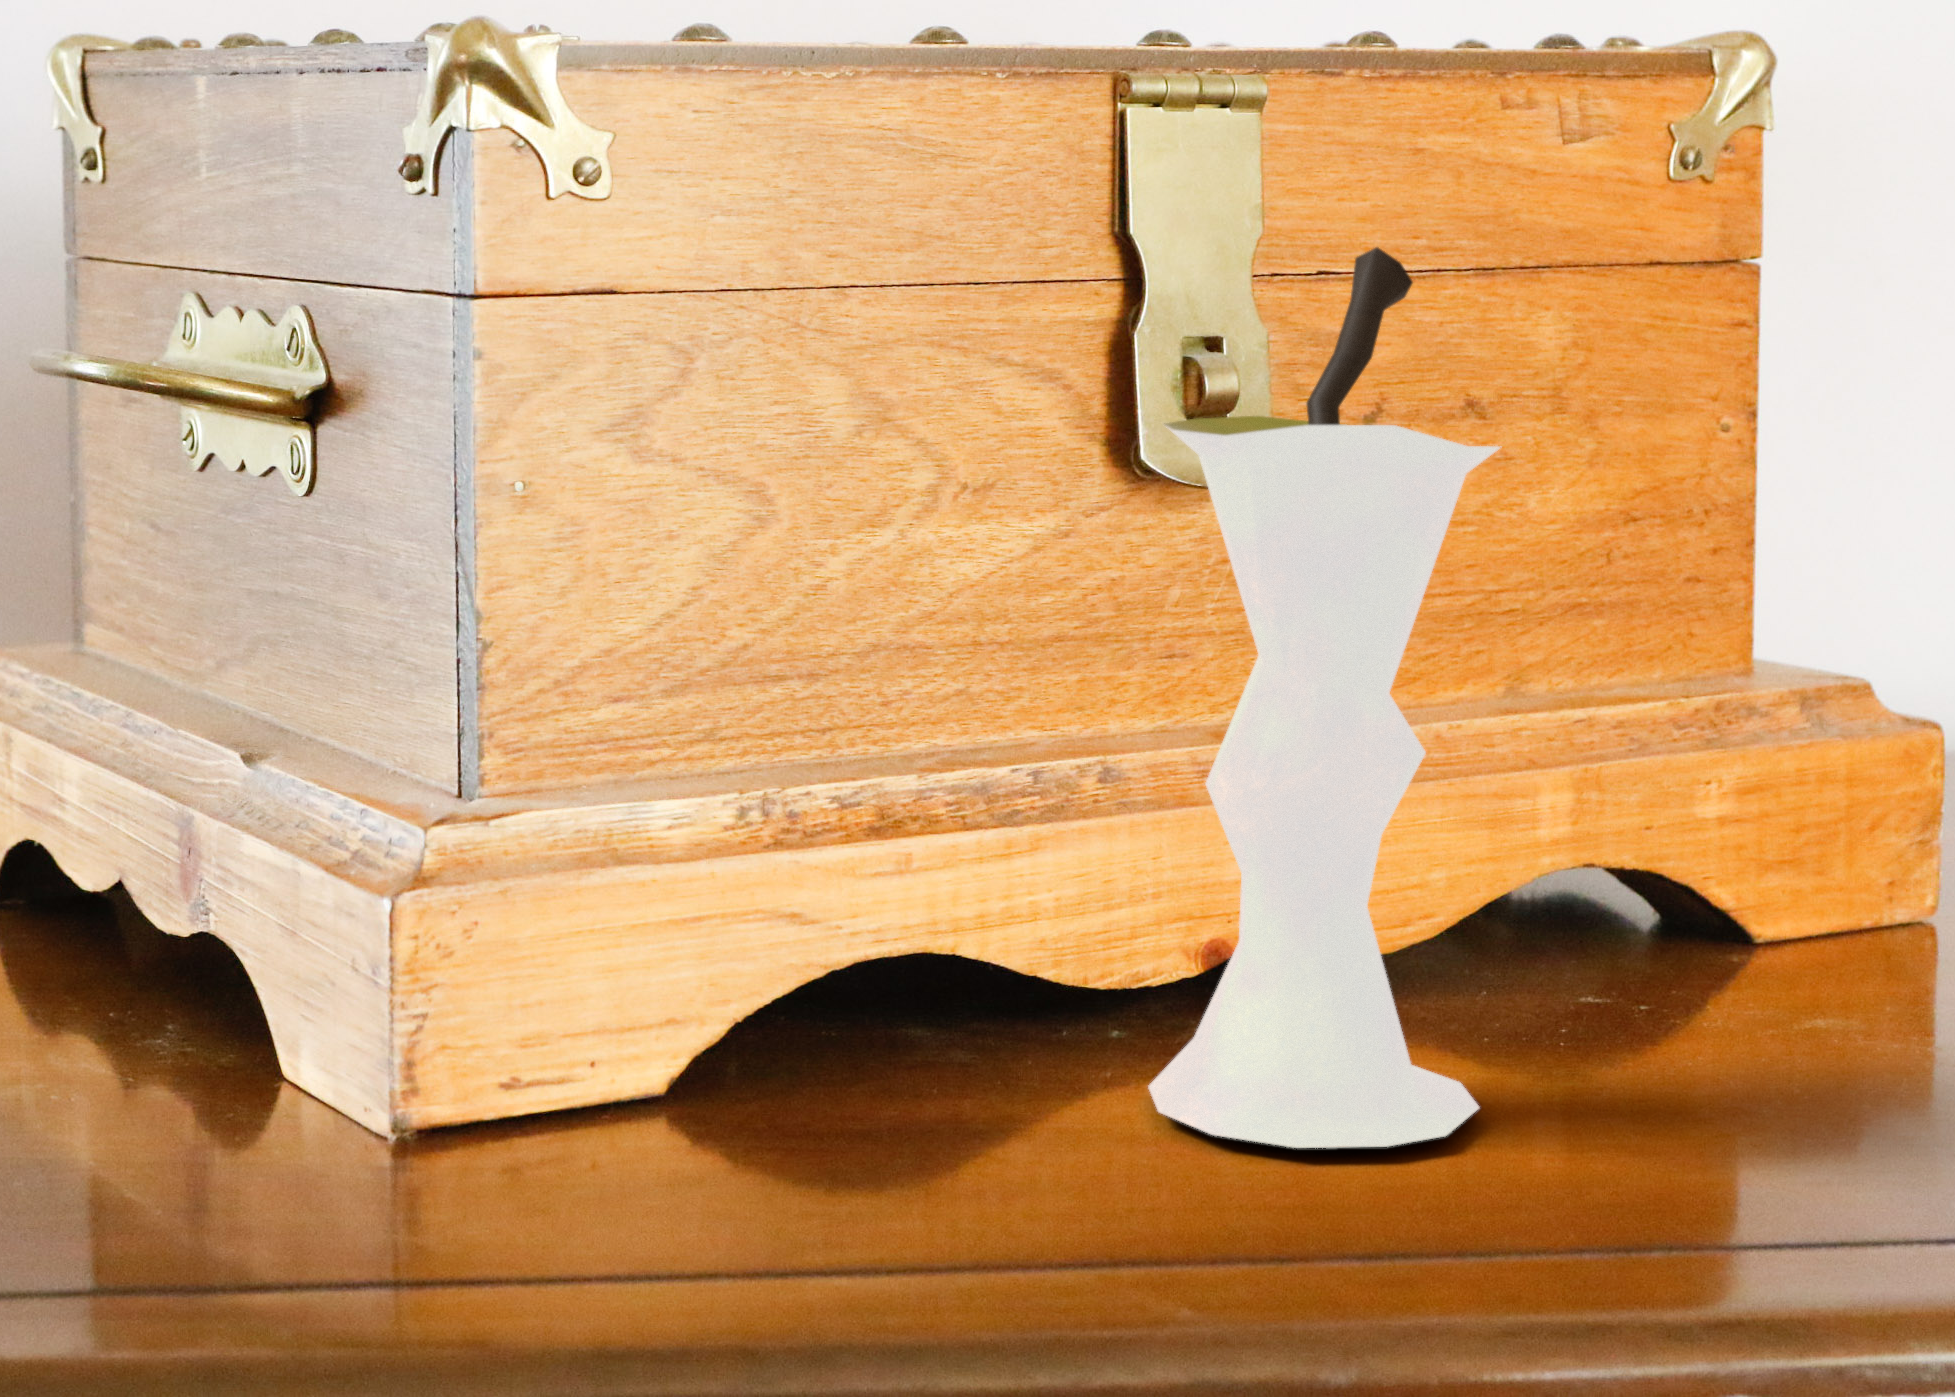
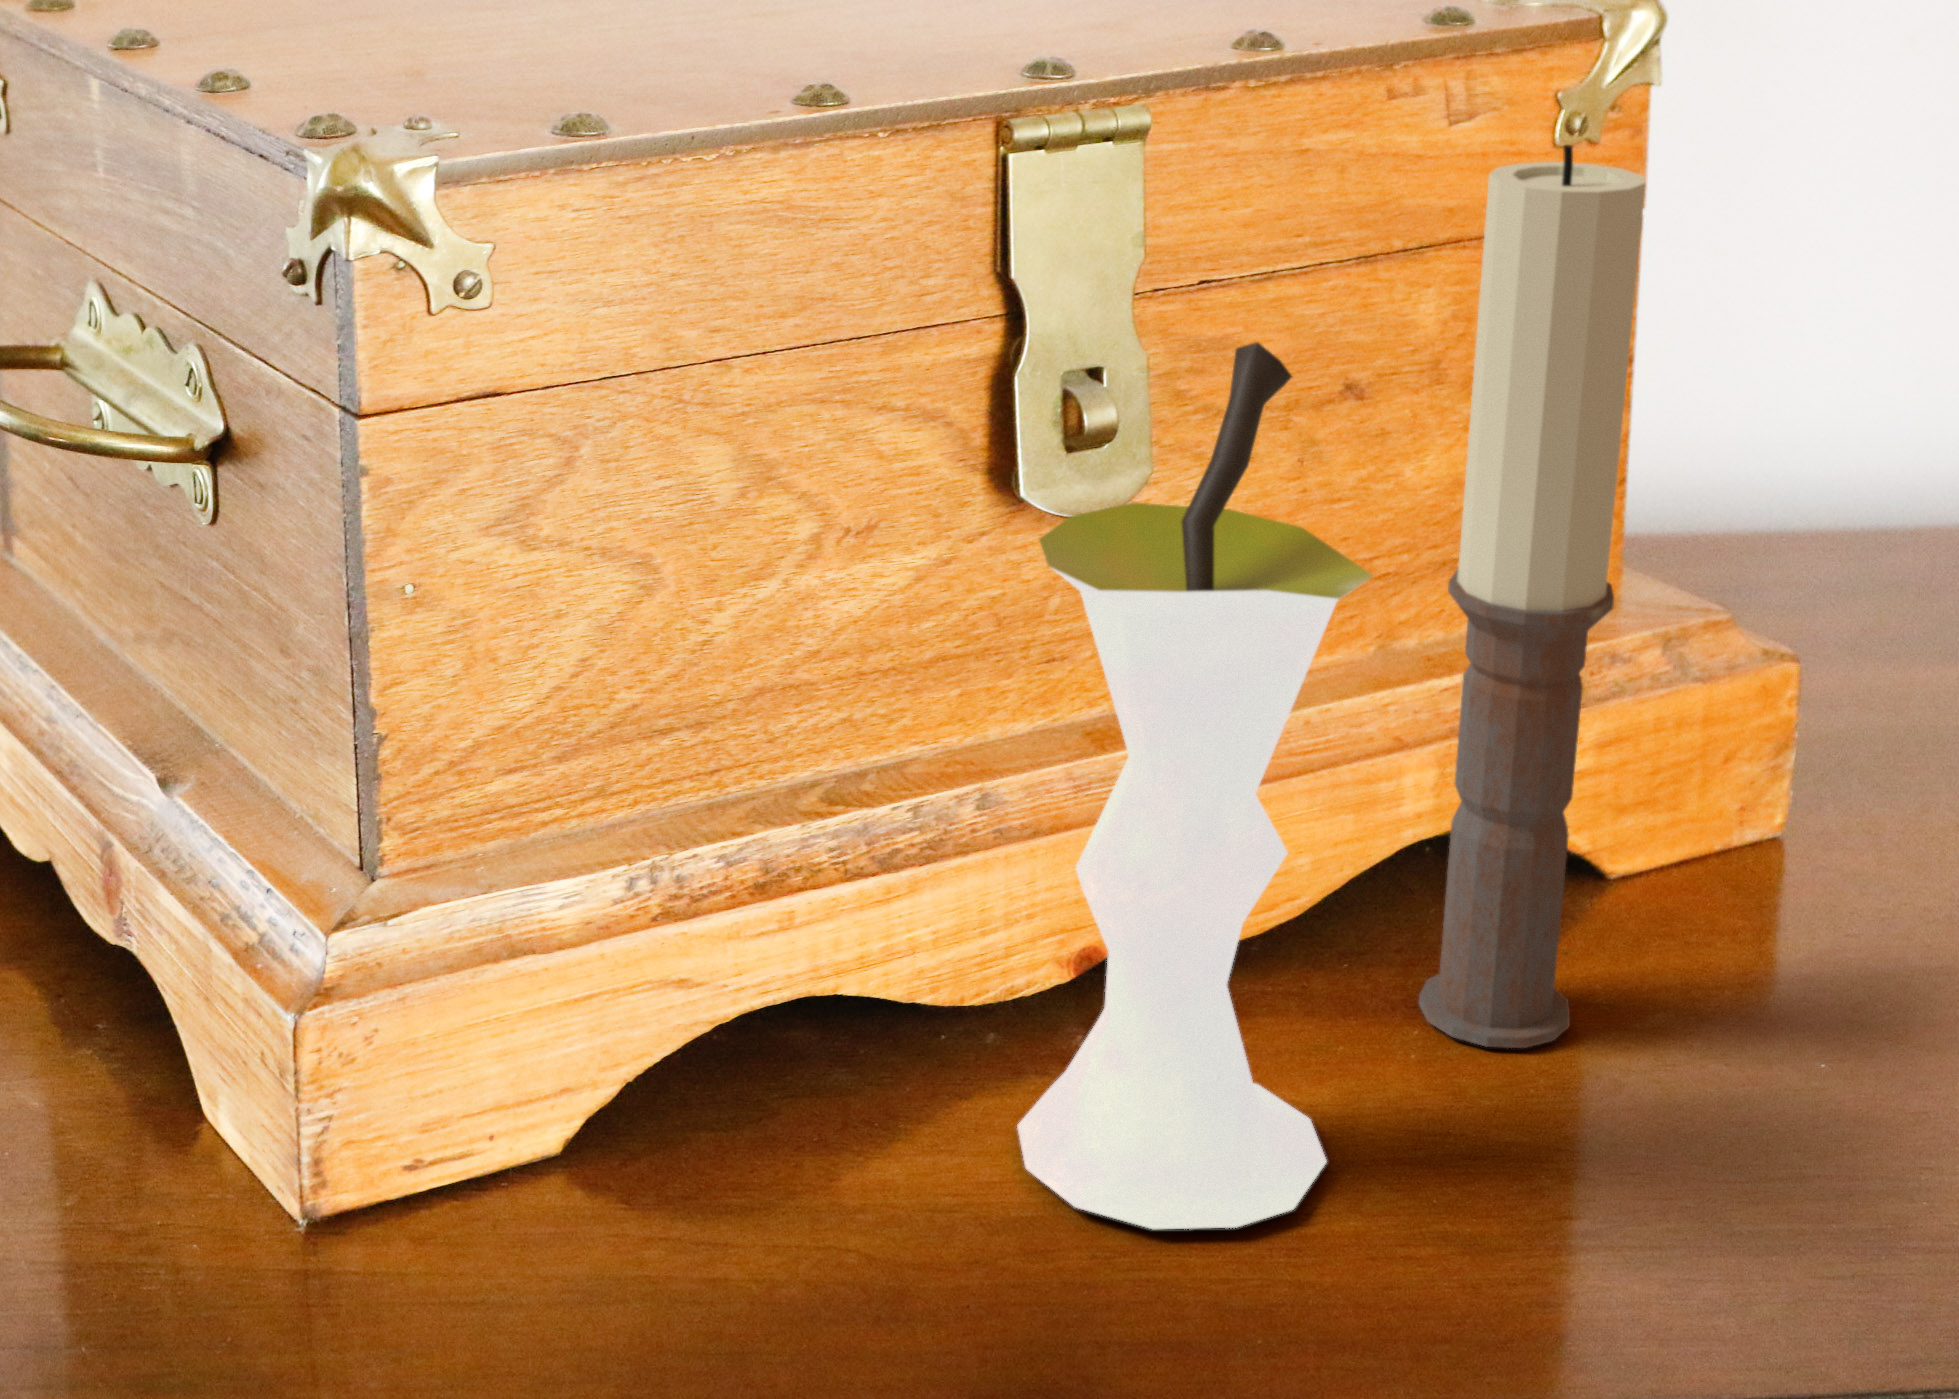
candle: none [1572,85,1755,1045] -> present [1419,145,1646,1048]

